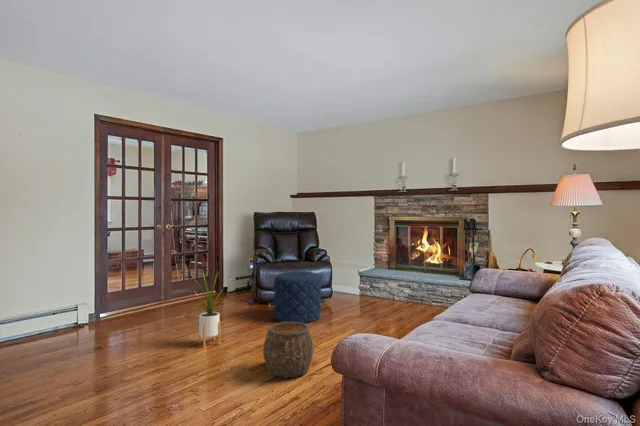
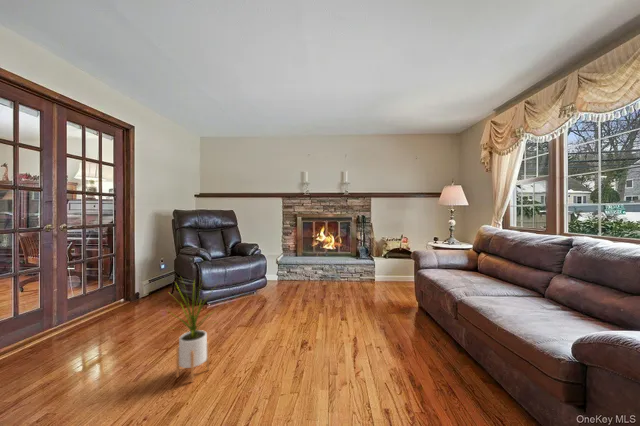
pouf: present [274,271,321,323] -> none [230,266,279,321]
woven basket: present [263,322,313,378] -> none [302,322,359,393]

